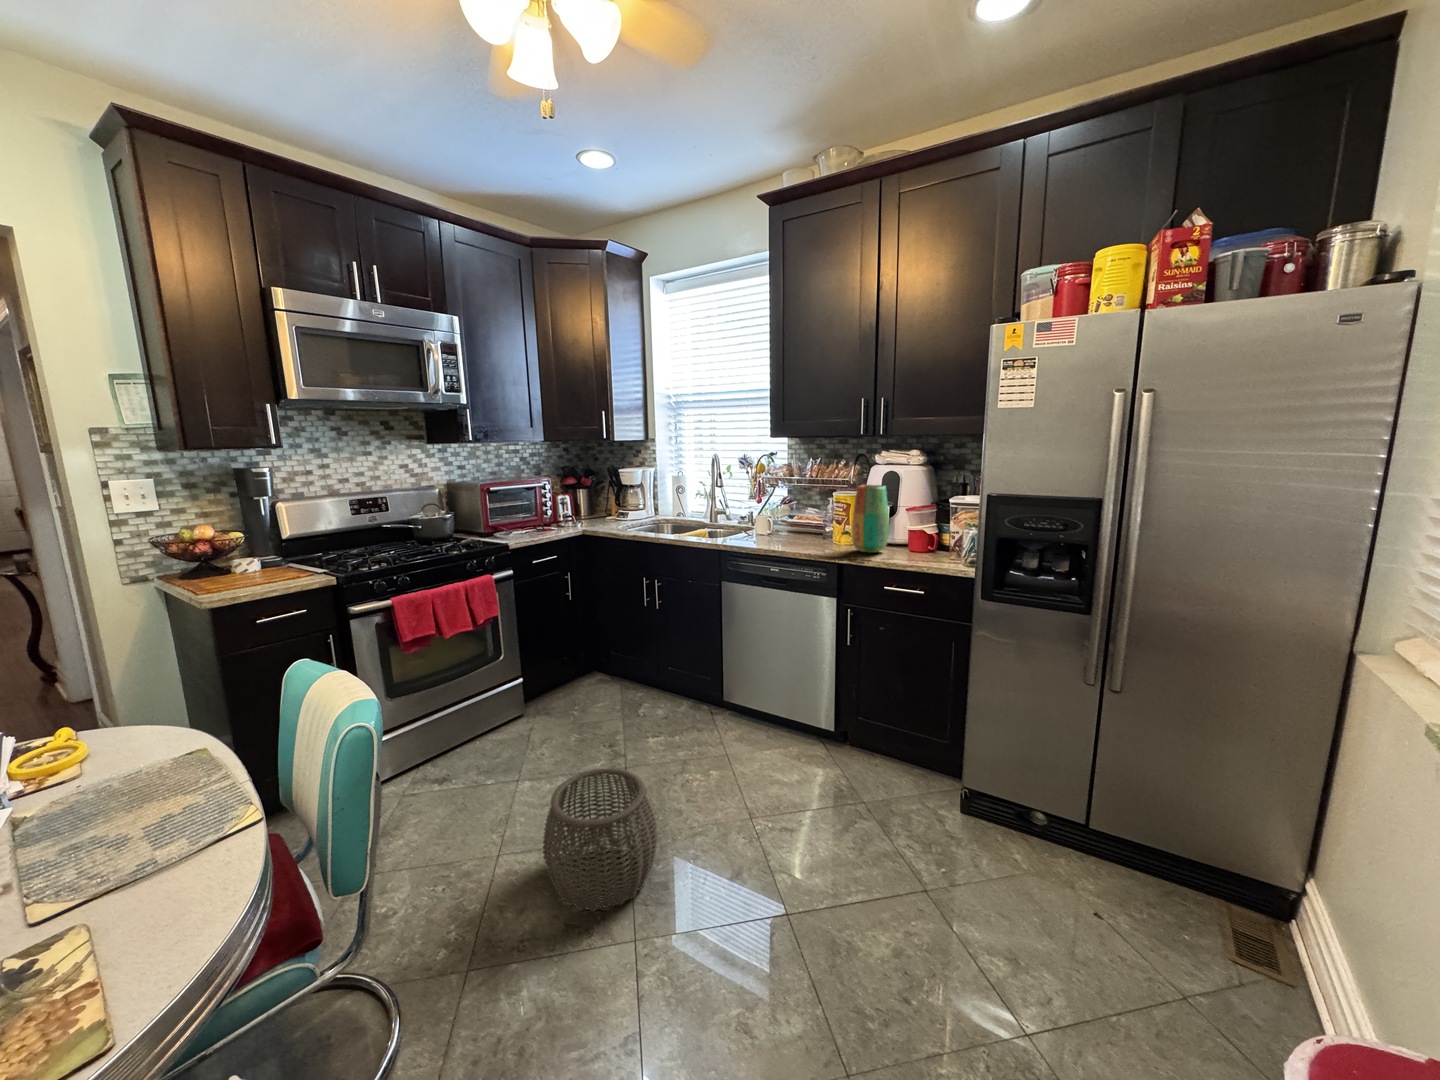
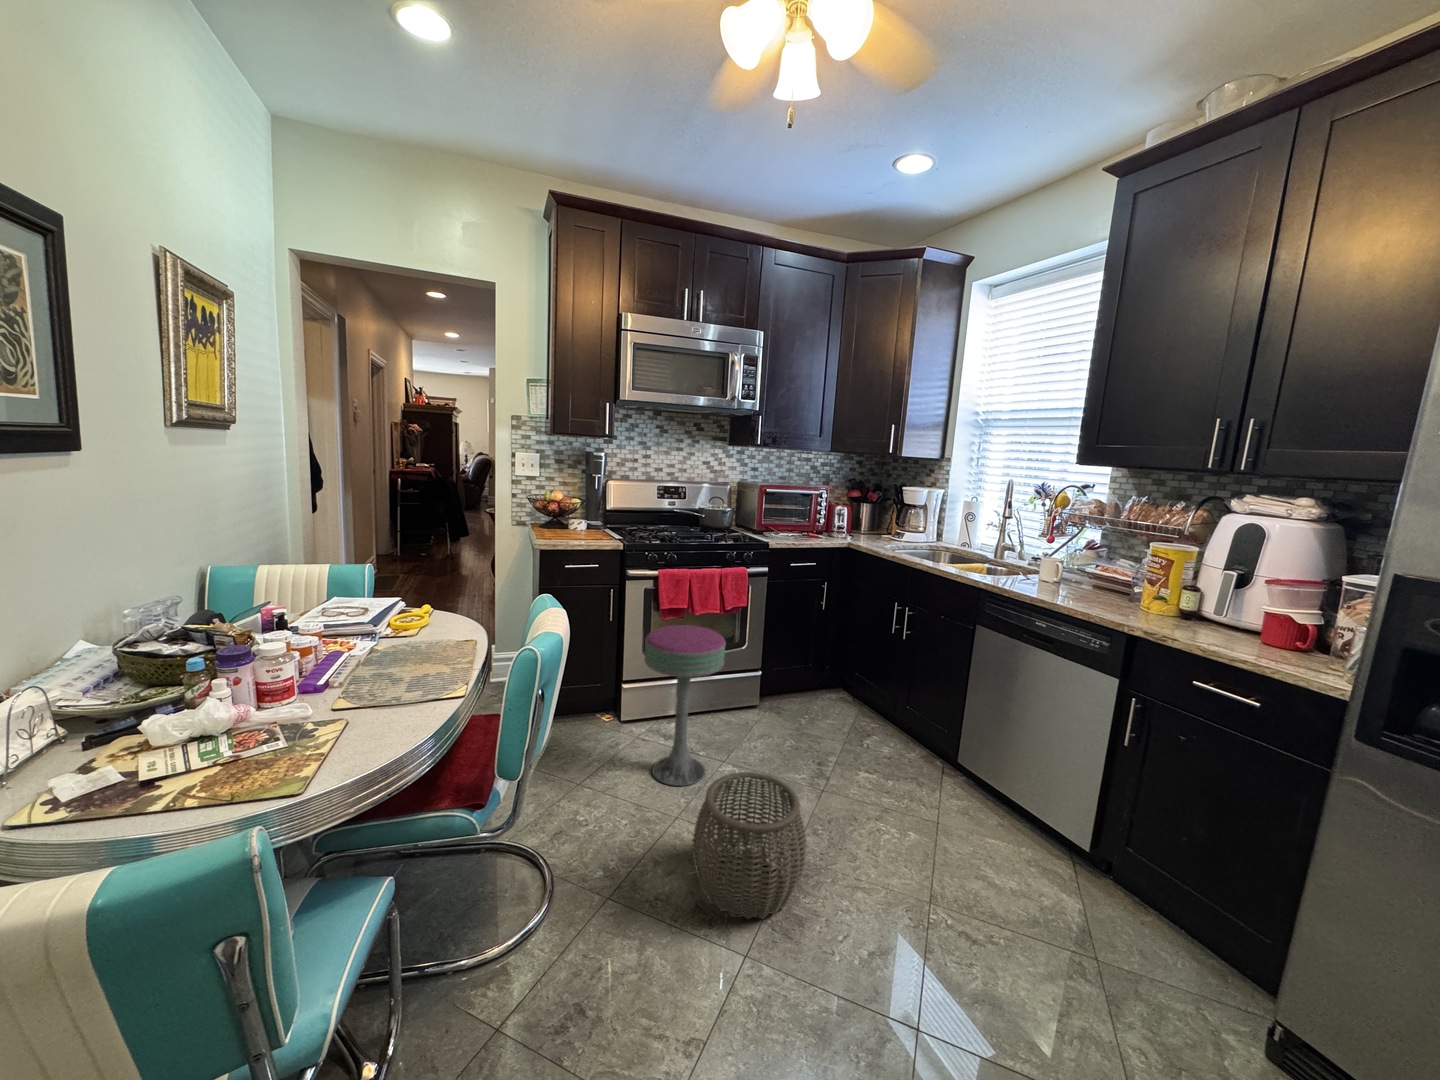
vase: present [852,485,889,553] -> none [1161,536,1231,632]
bar stool: none [412,648,510,827] -> present [644,625,726,786]

